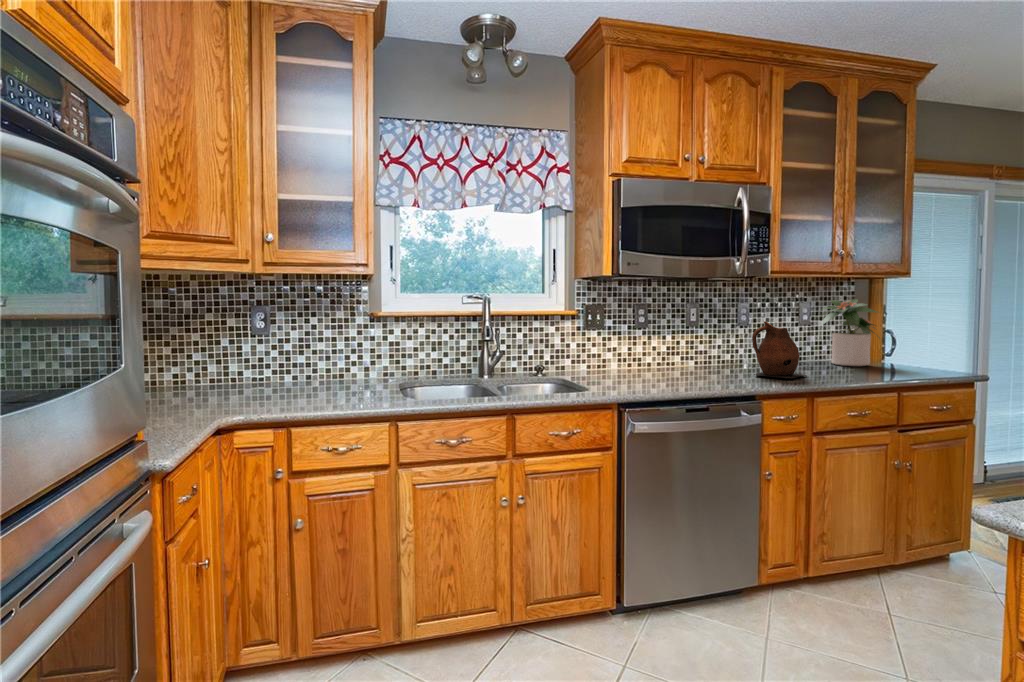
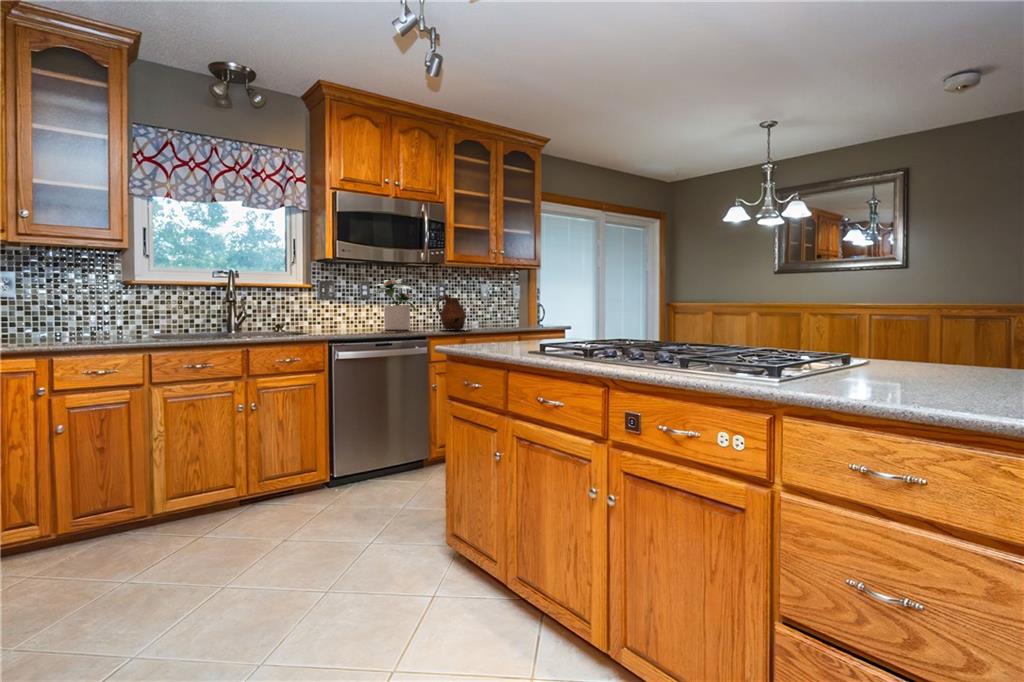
potted plant: present [822,299,877,366] -> present [372,279,416,330]

